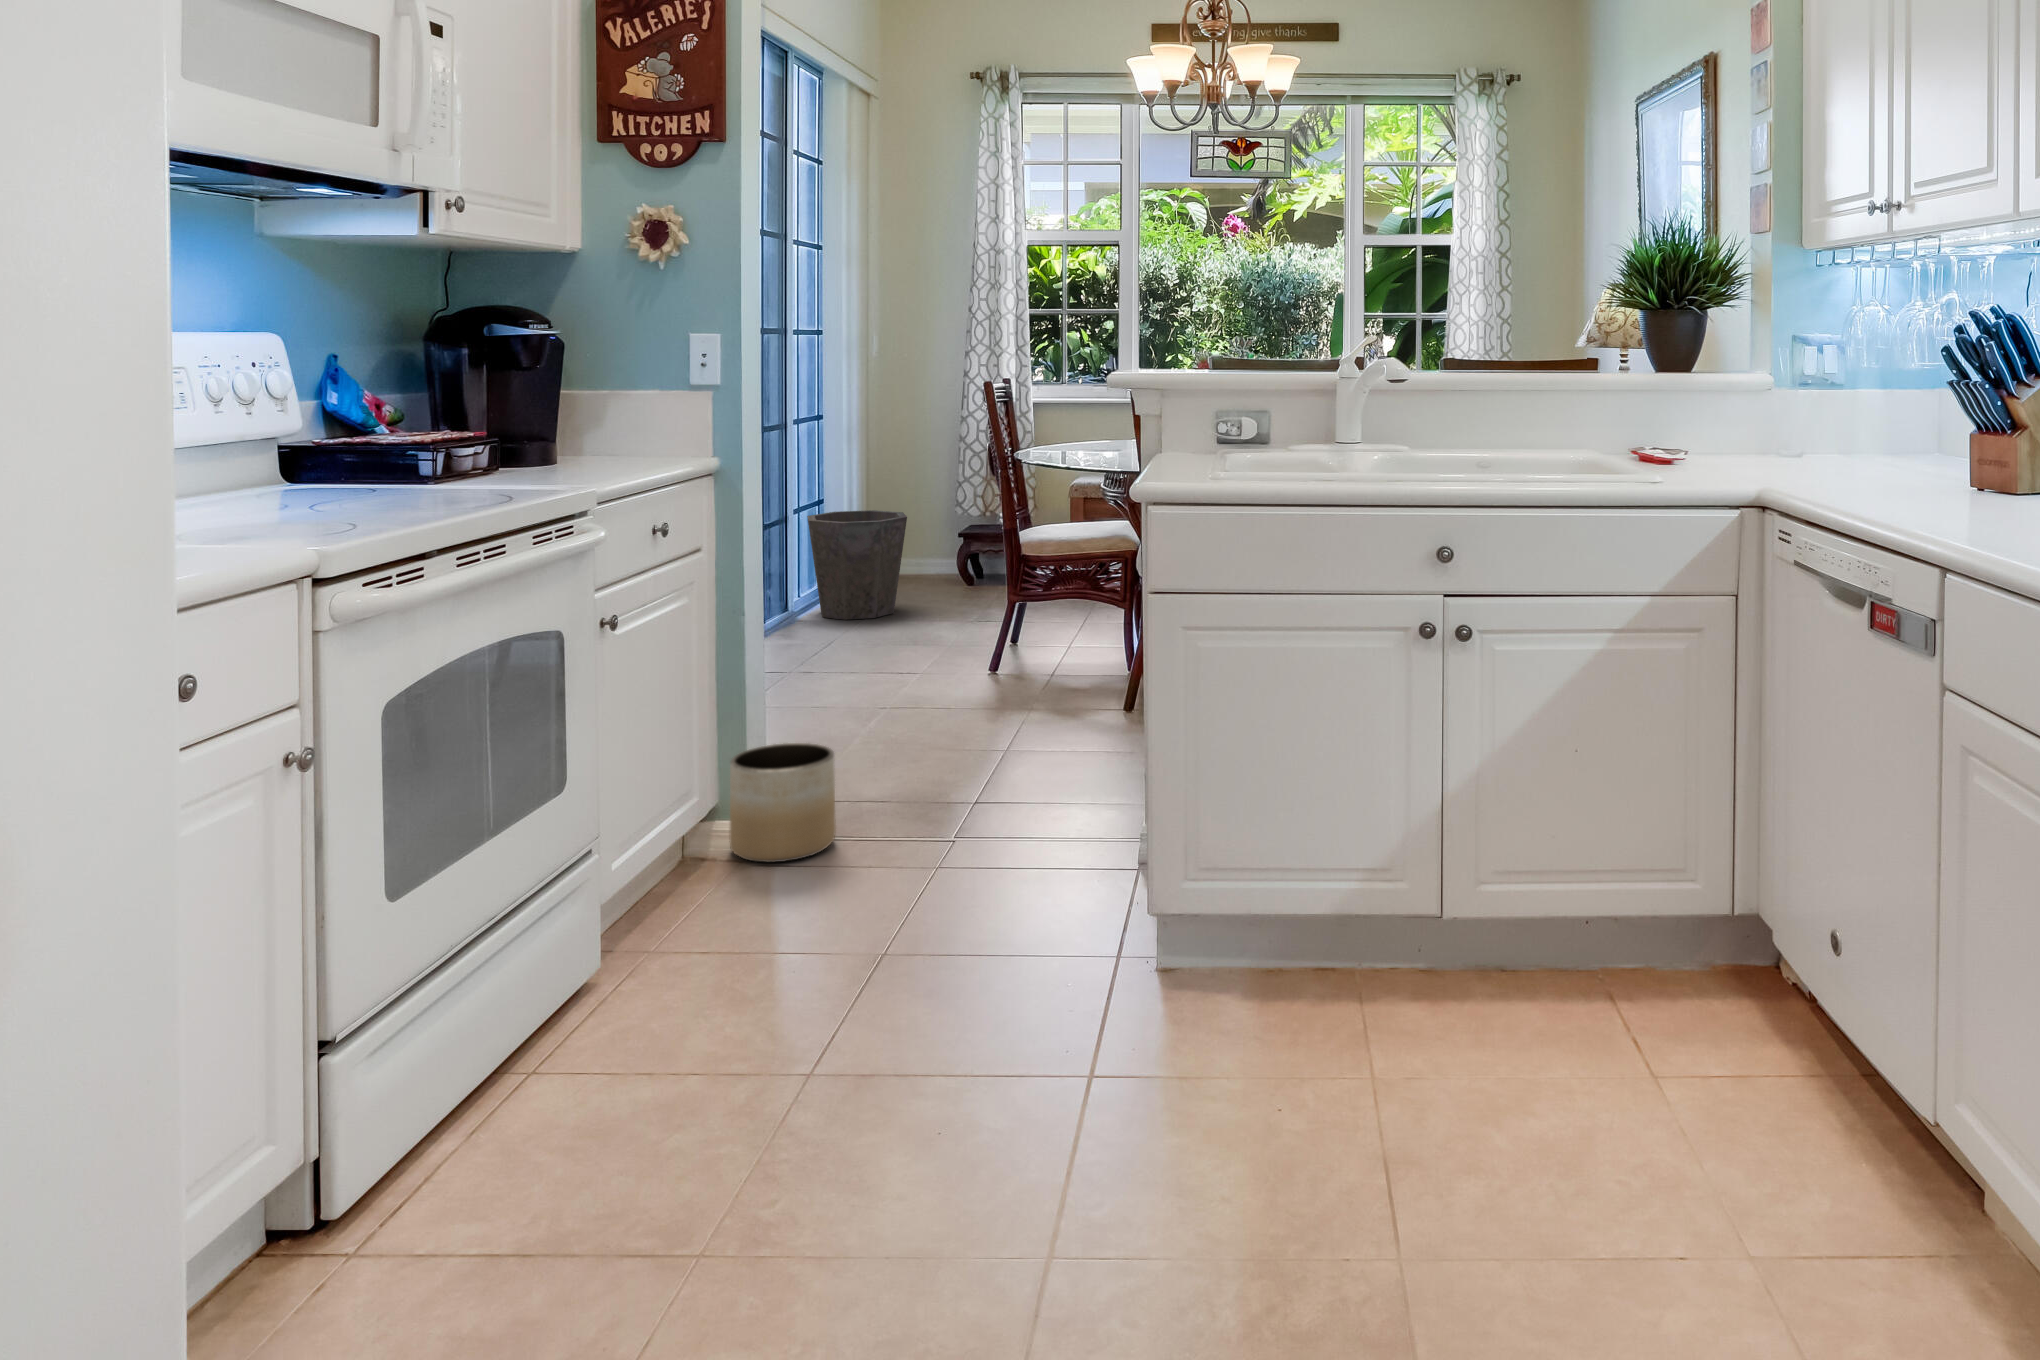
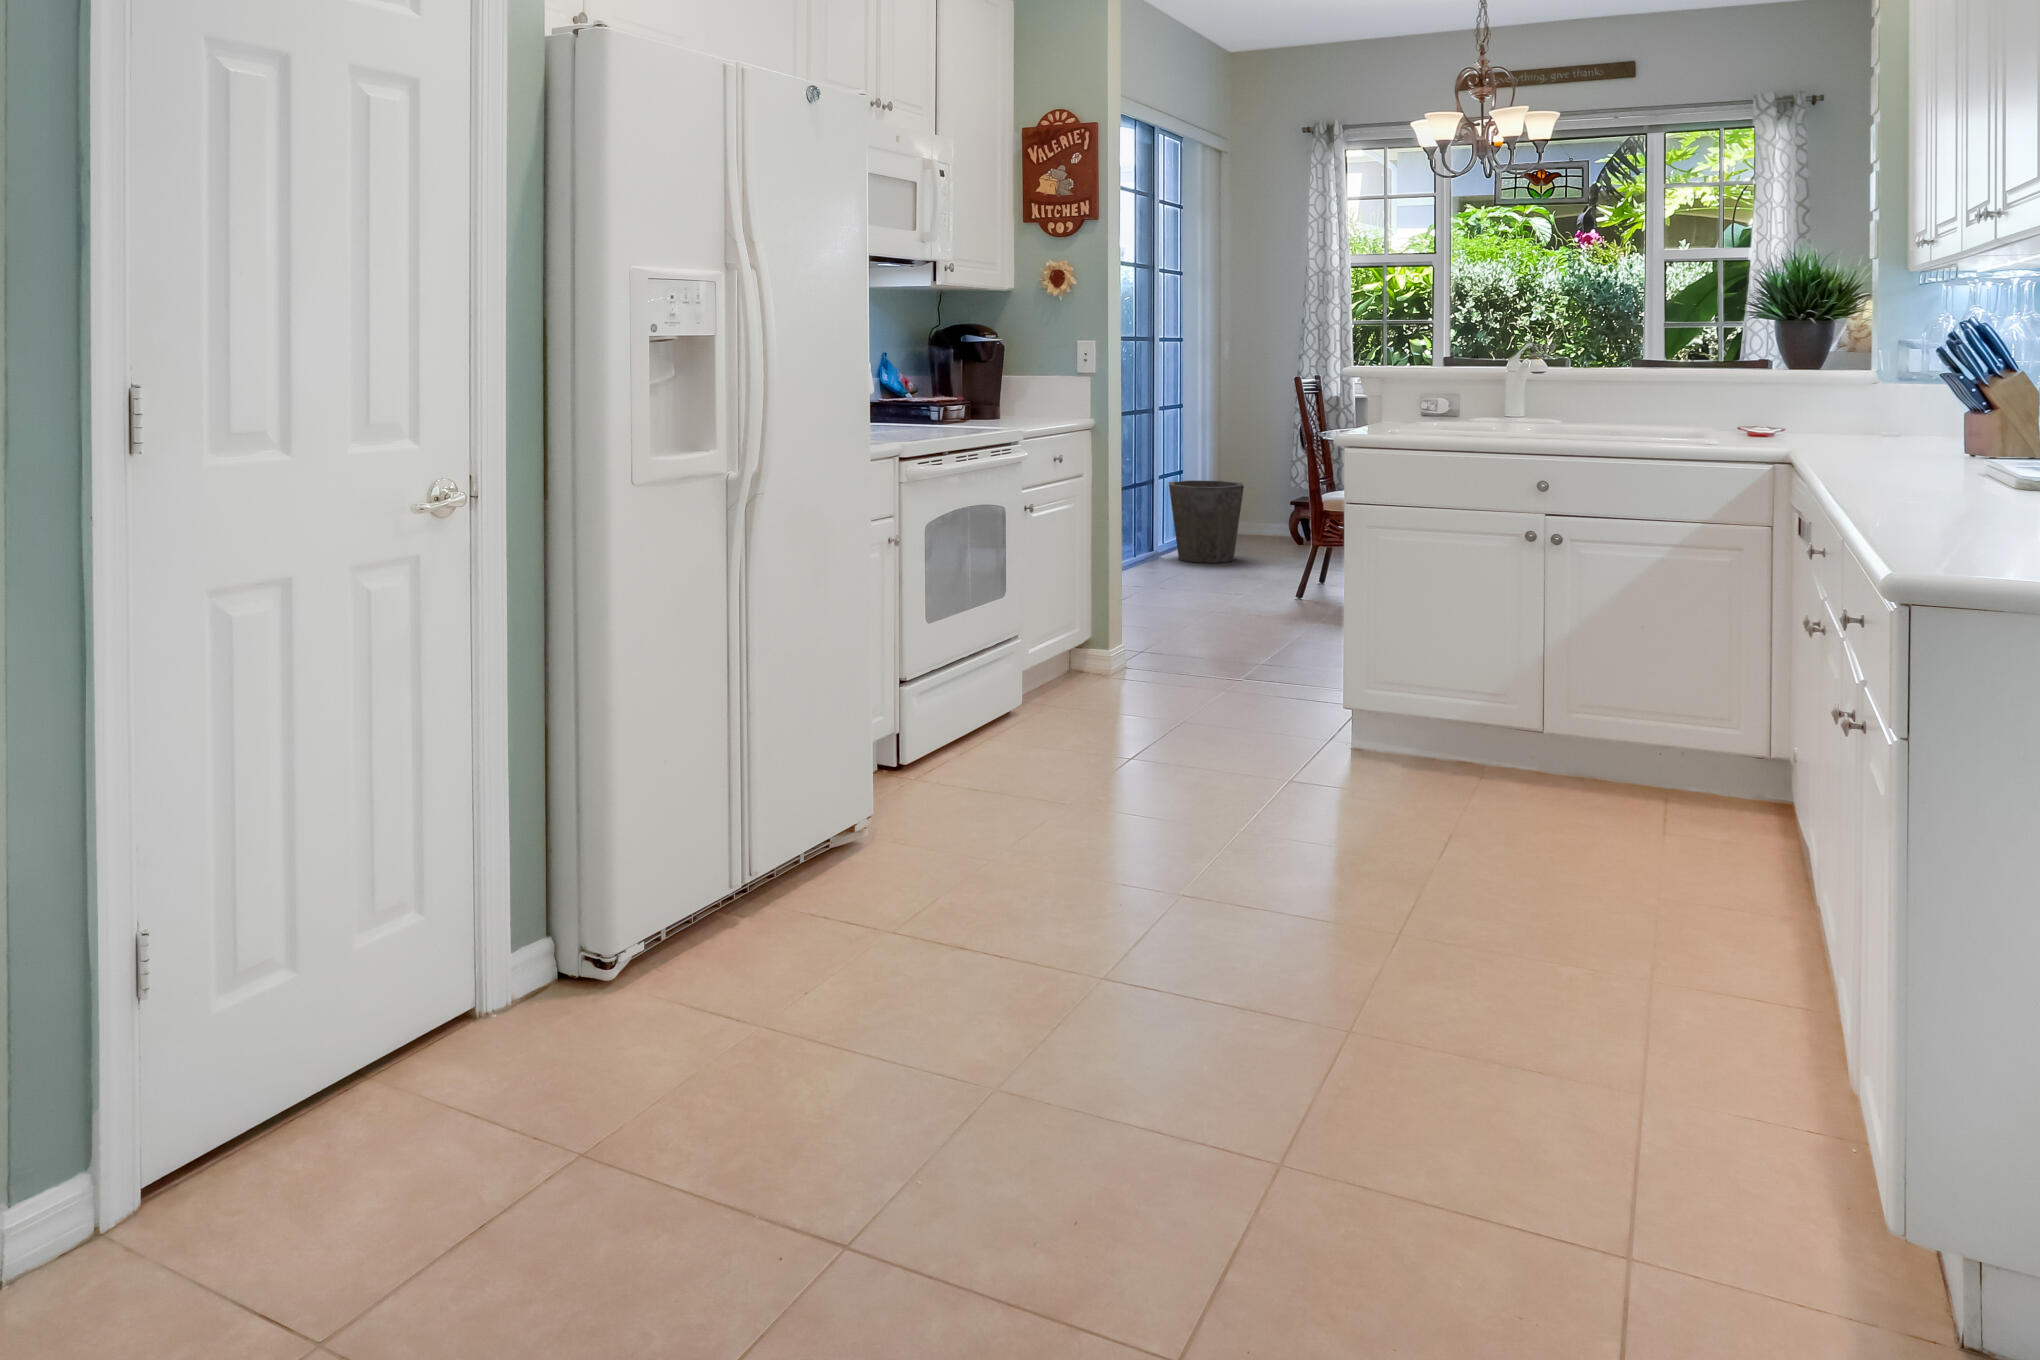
planter: present [729,743,836,862] -> none [1100,608,1165,678]

